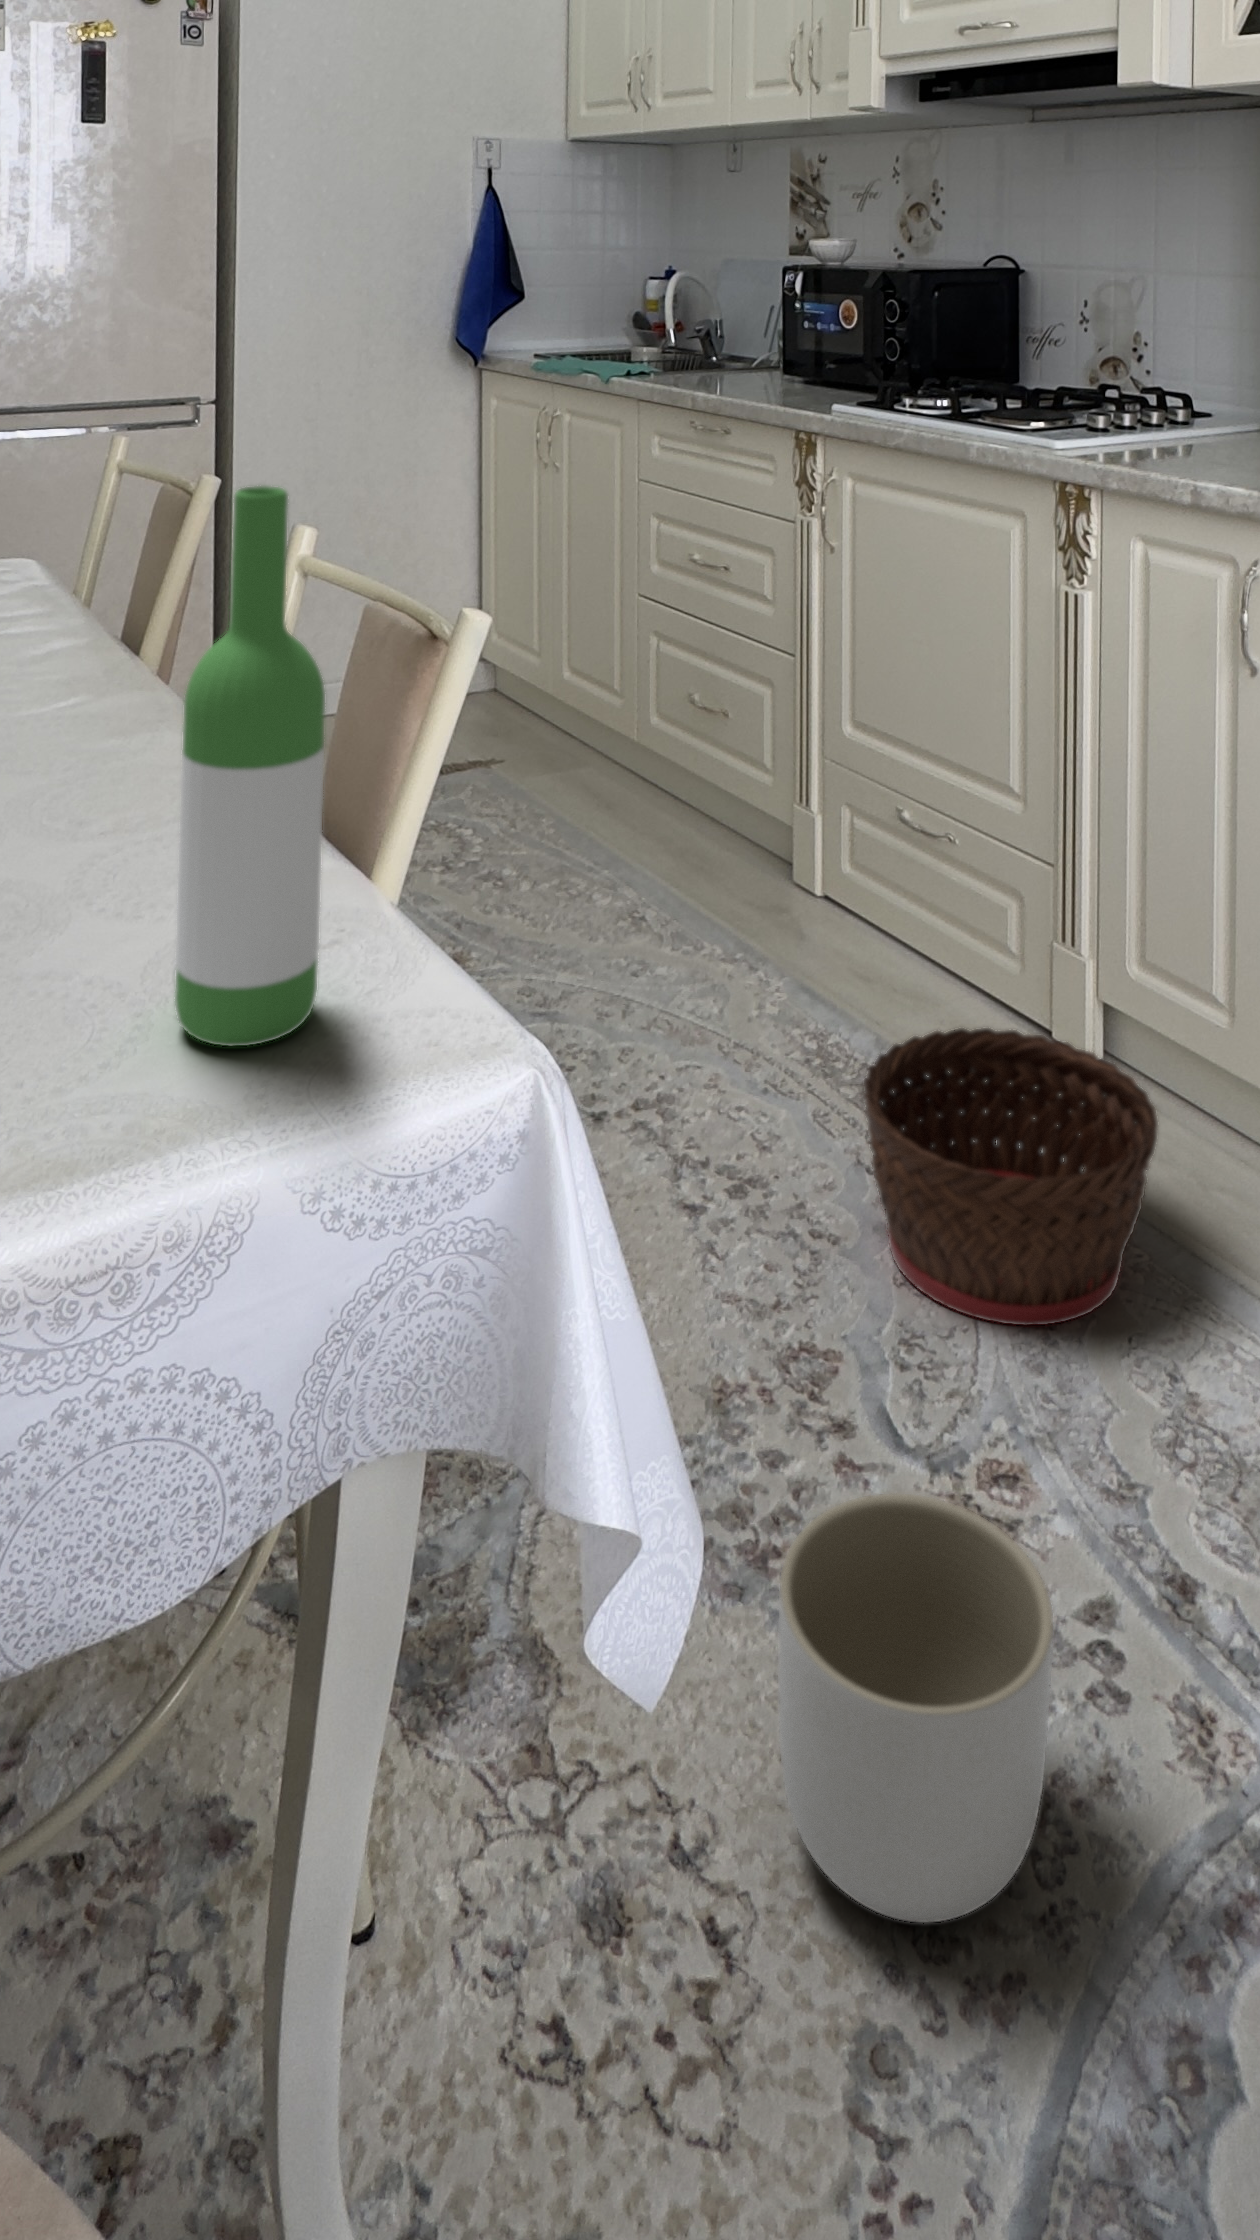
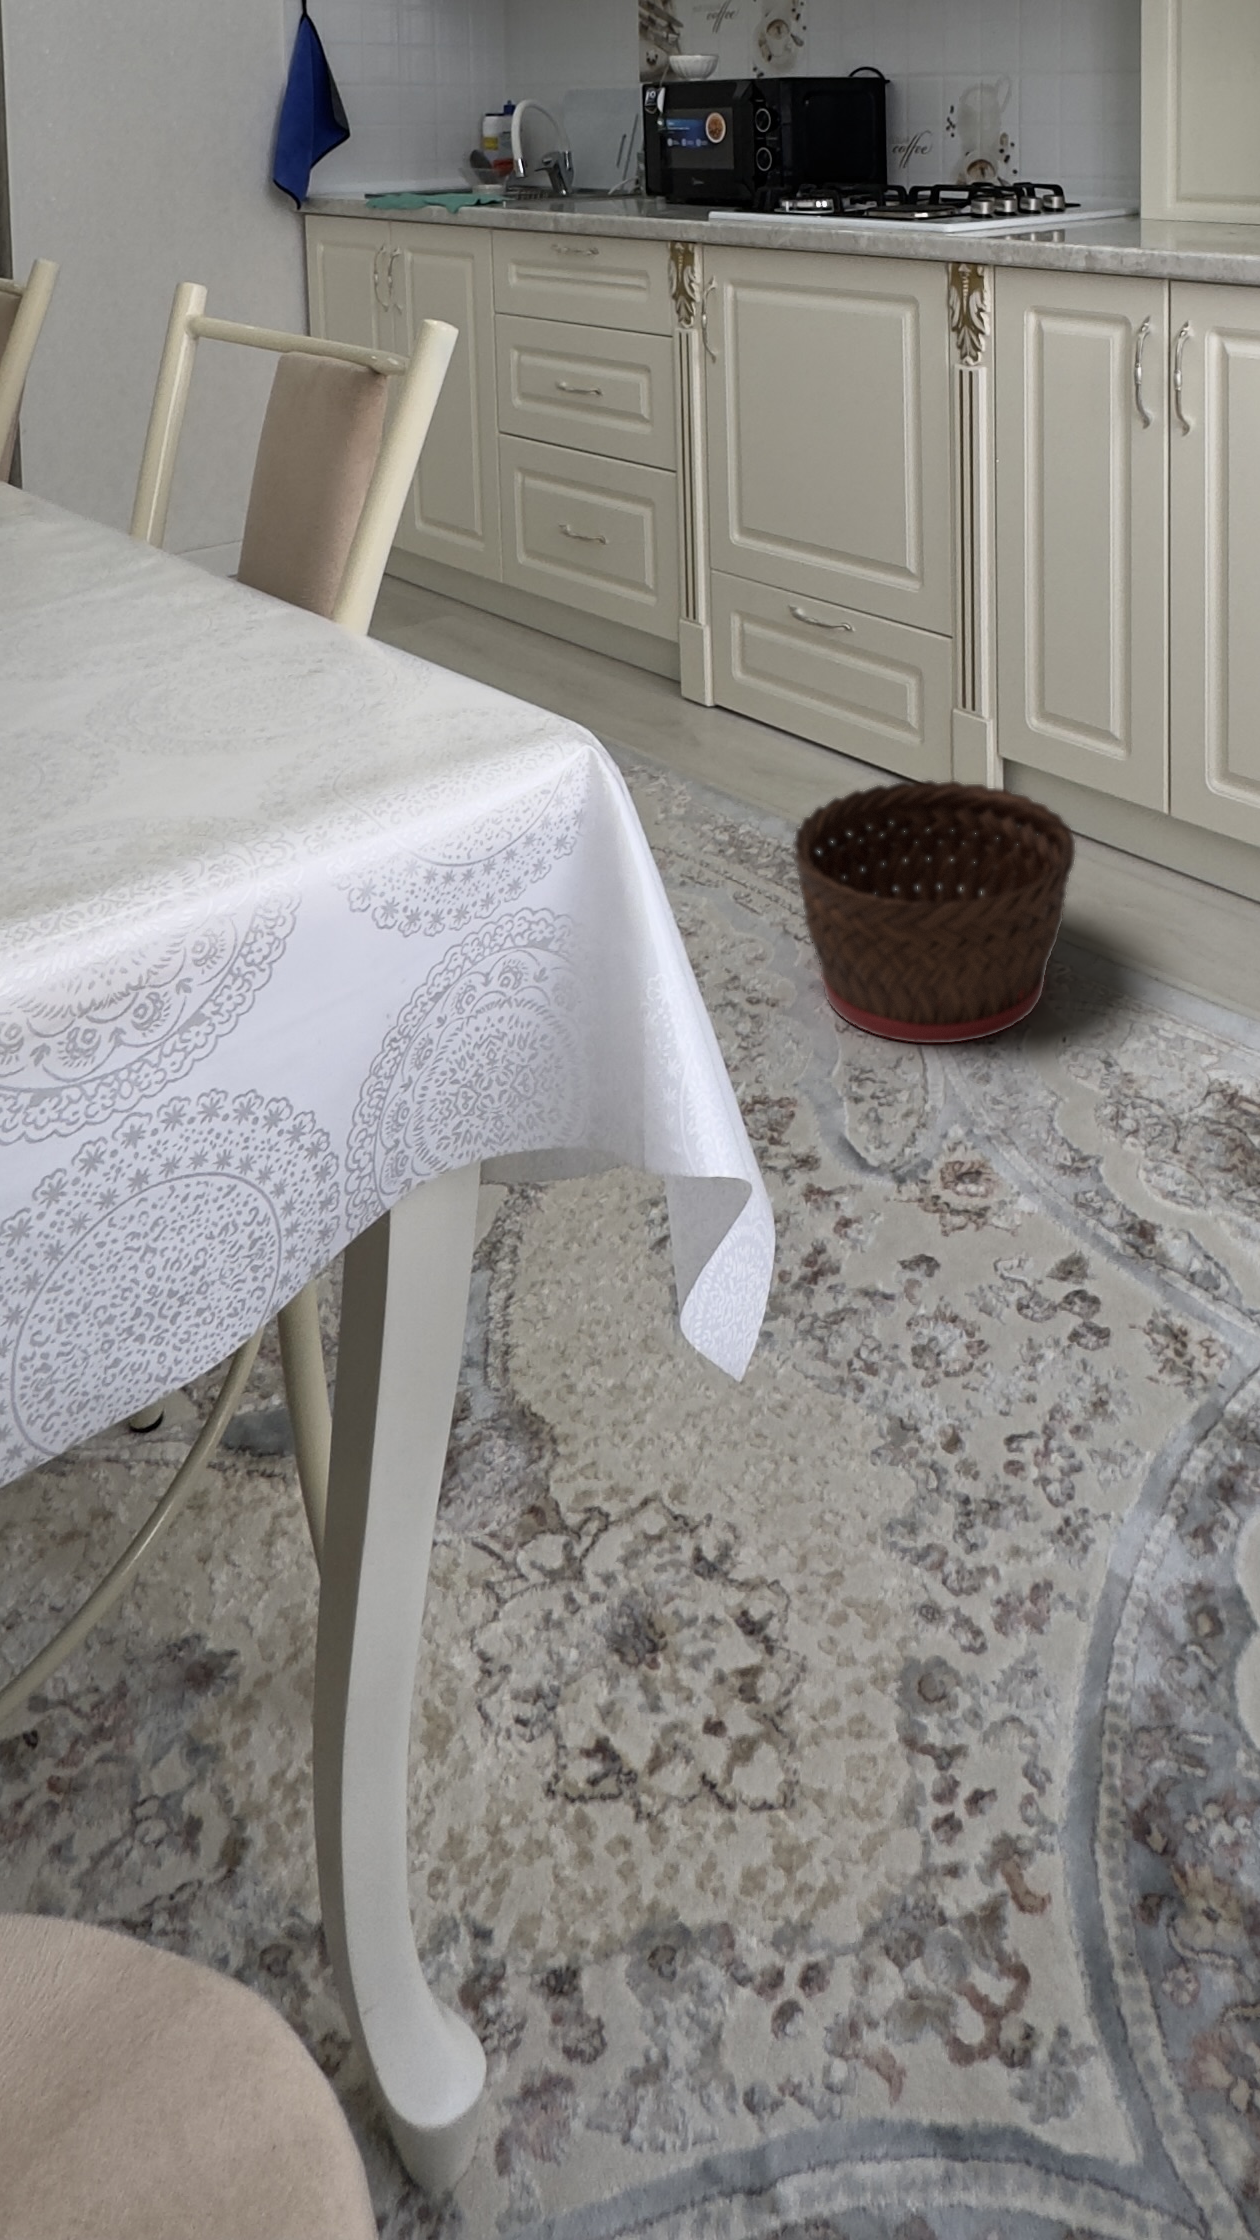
wine bottle: present [175,486,325,1046] -> none [135,141,314,769]
planter: present [778,1494,1053,1923] -> none [789,1184,1055,1564]

